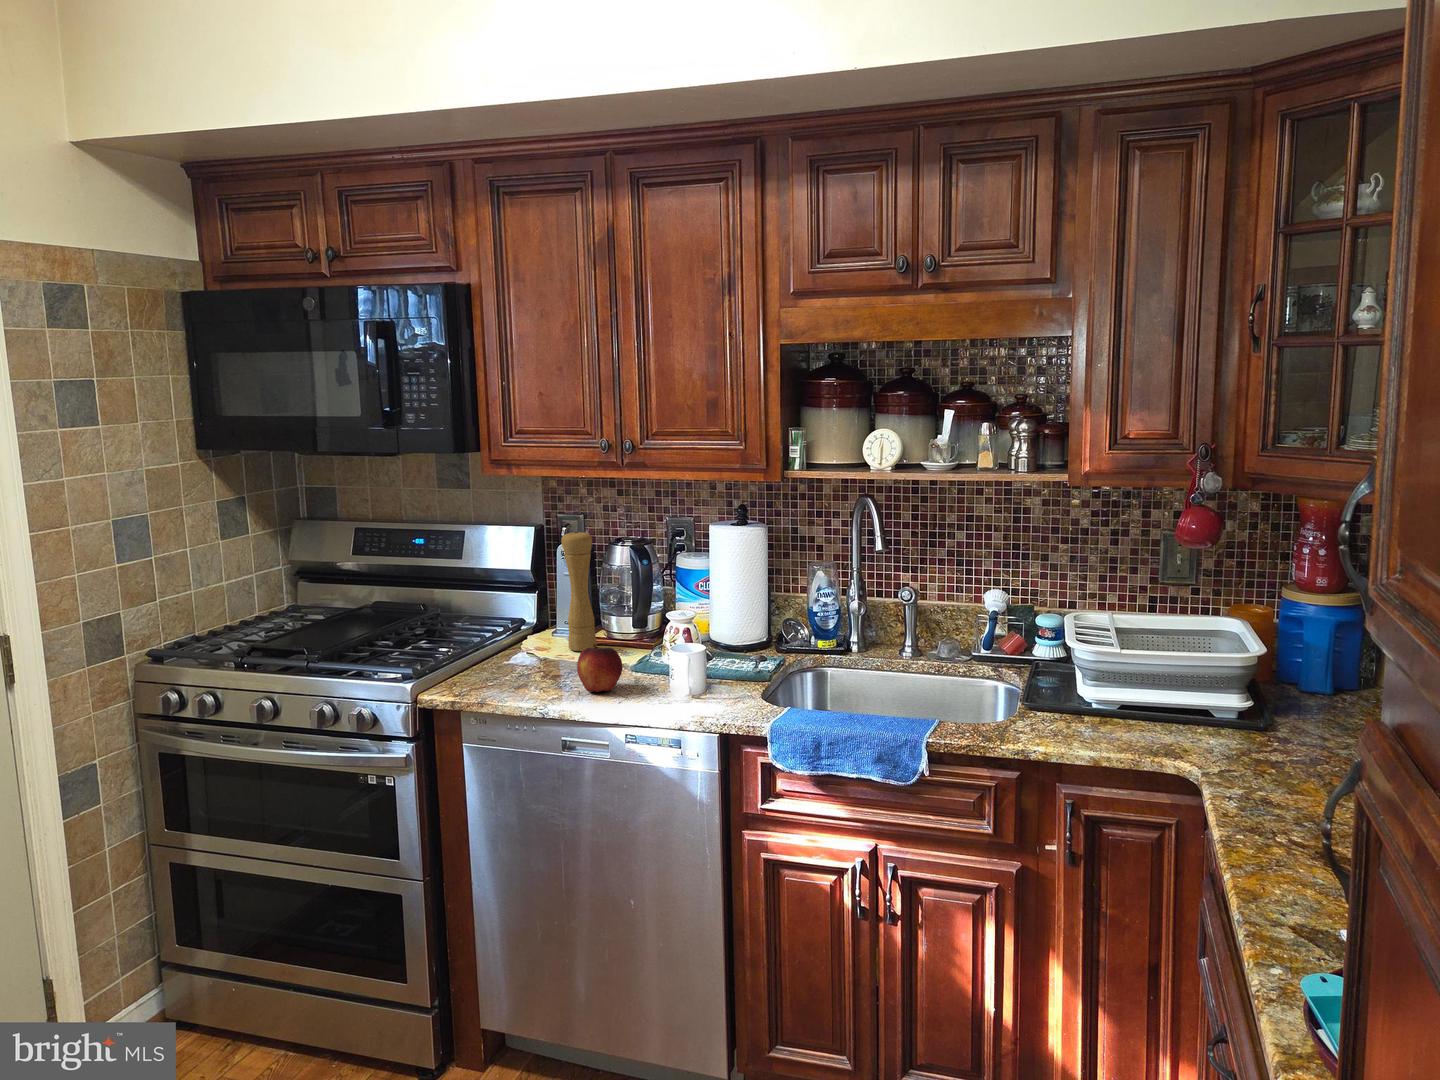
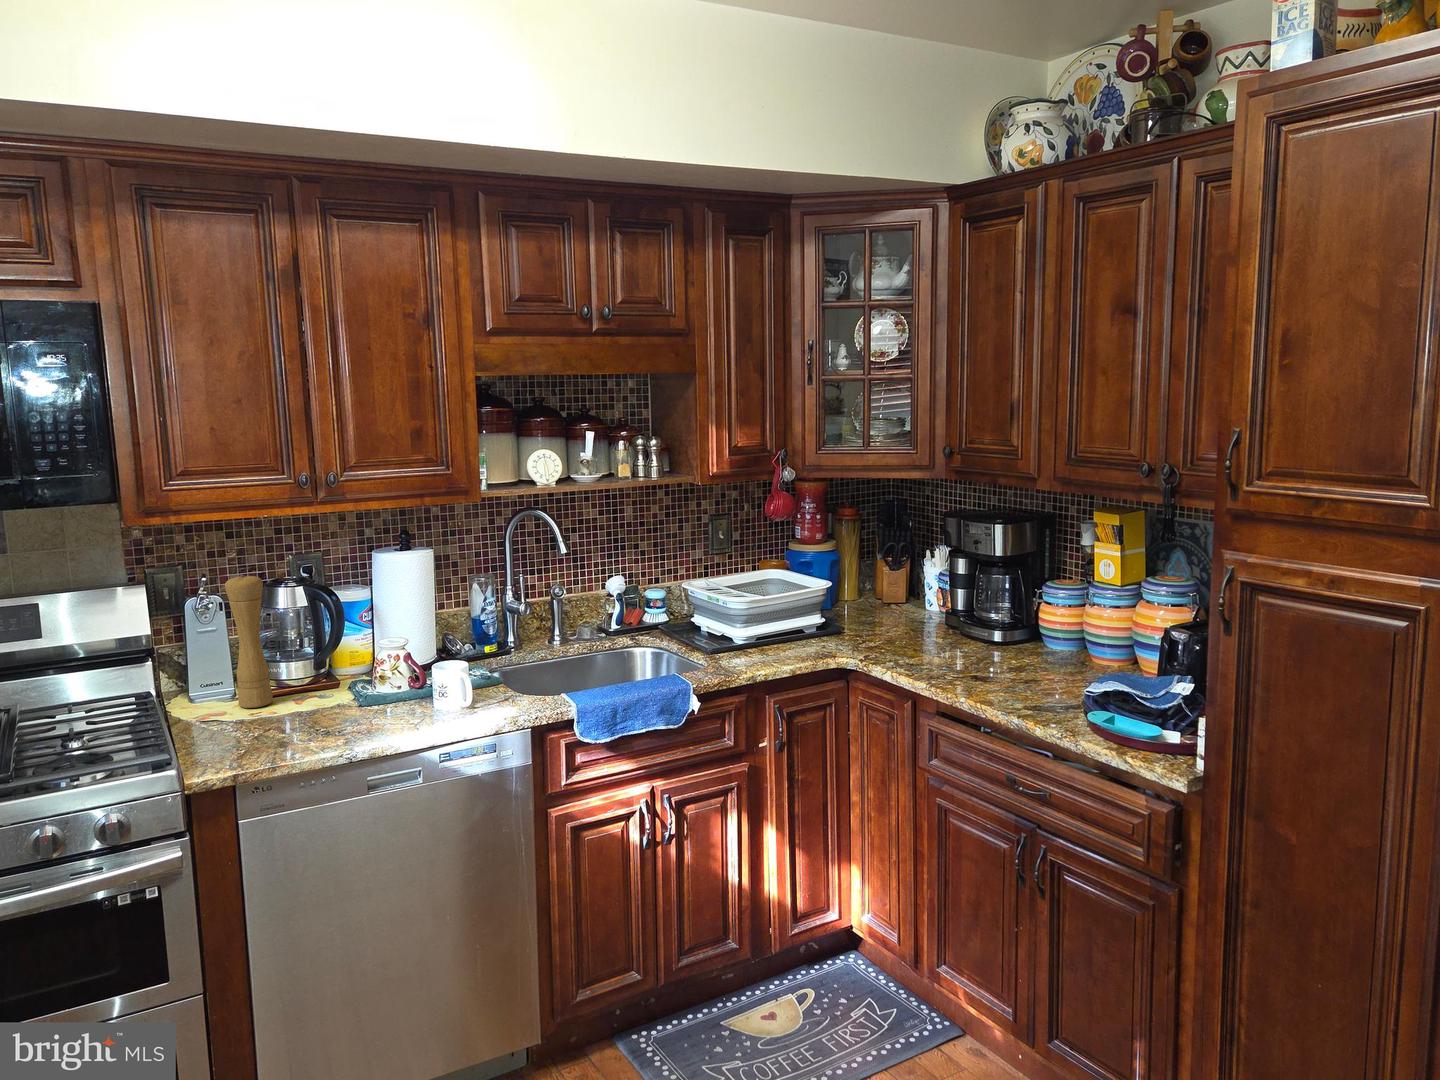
fruit: present [577,644,622,692] -> none [341,680,394,729]

